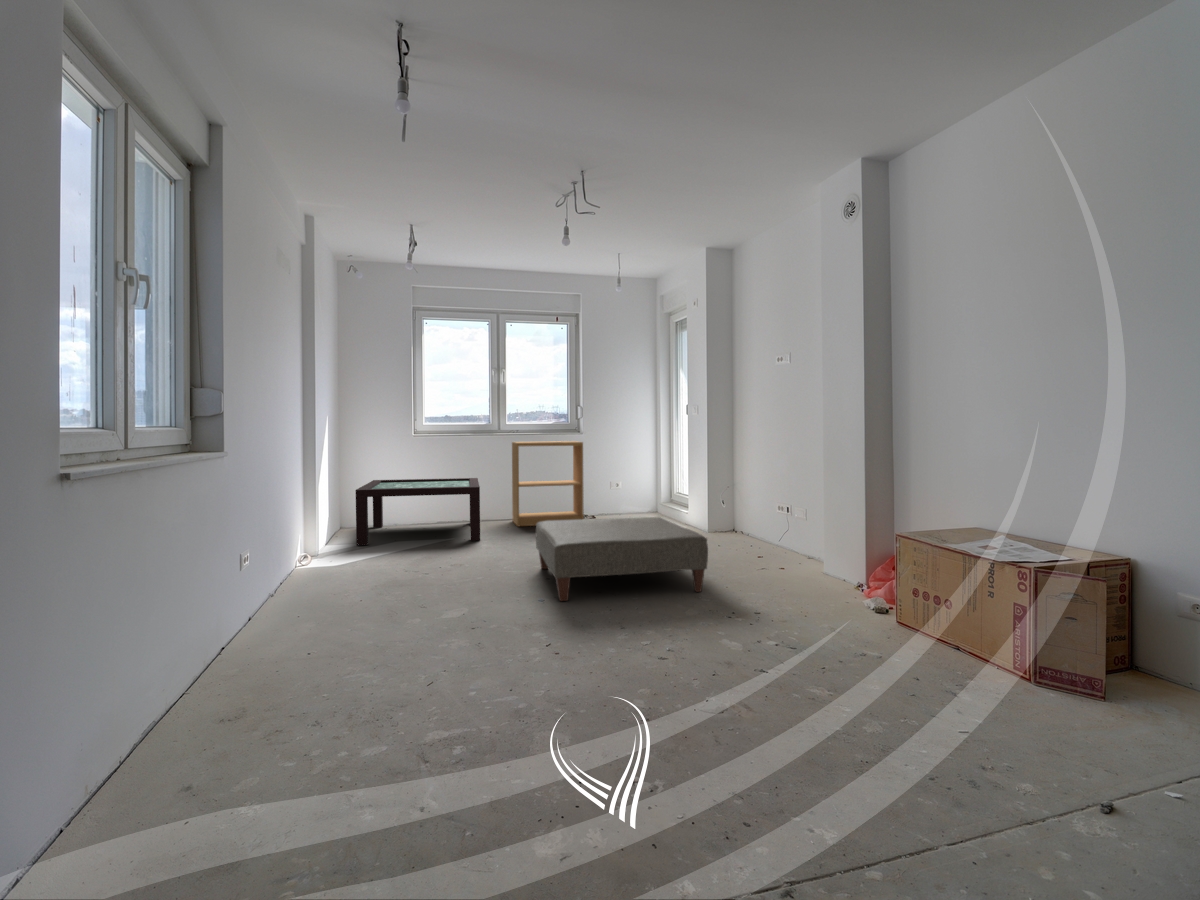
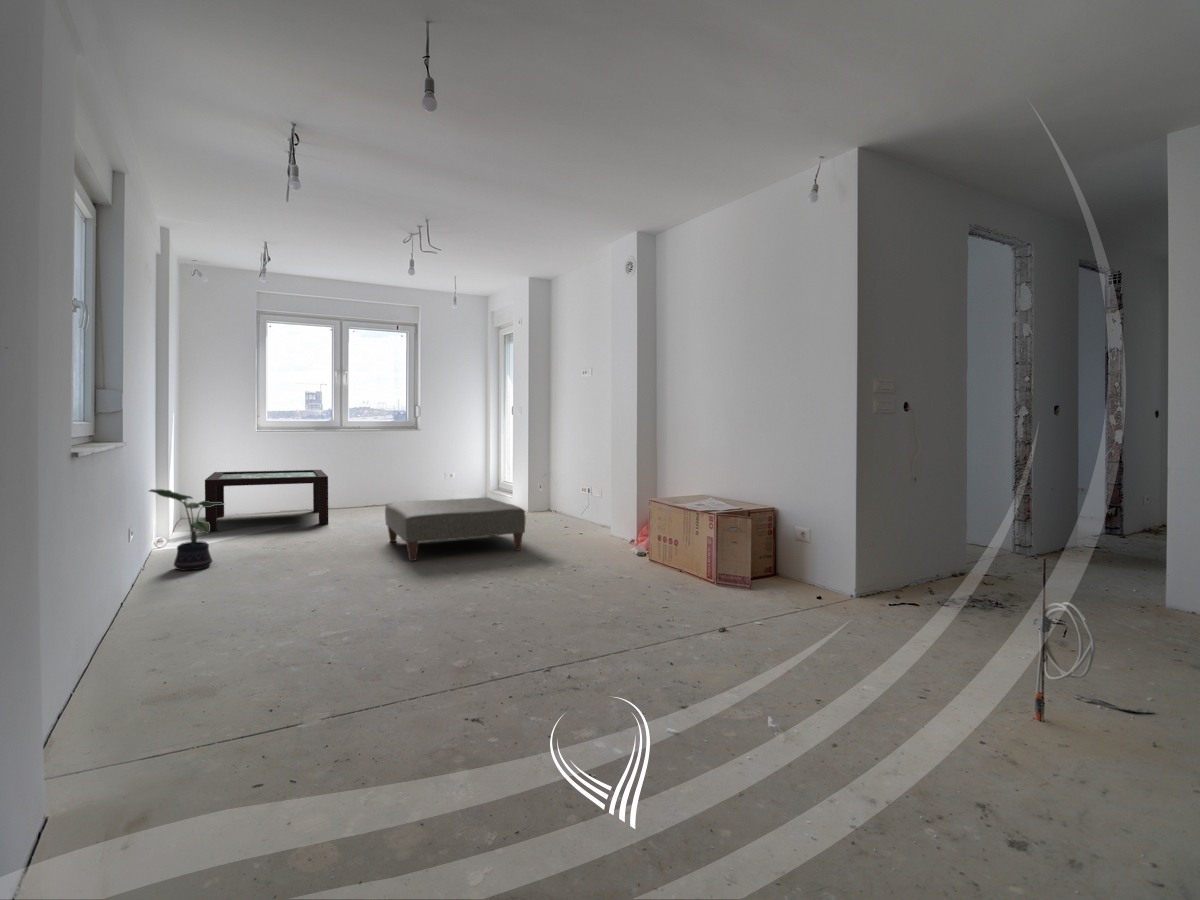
bookshelf: present [512,441,584,527] -> none [355,437,422,513]
potted plant: none [272,505,355,600] -> present [149,489,223,570]

